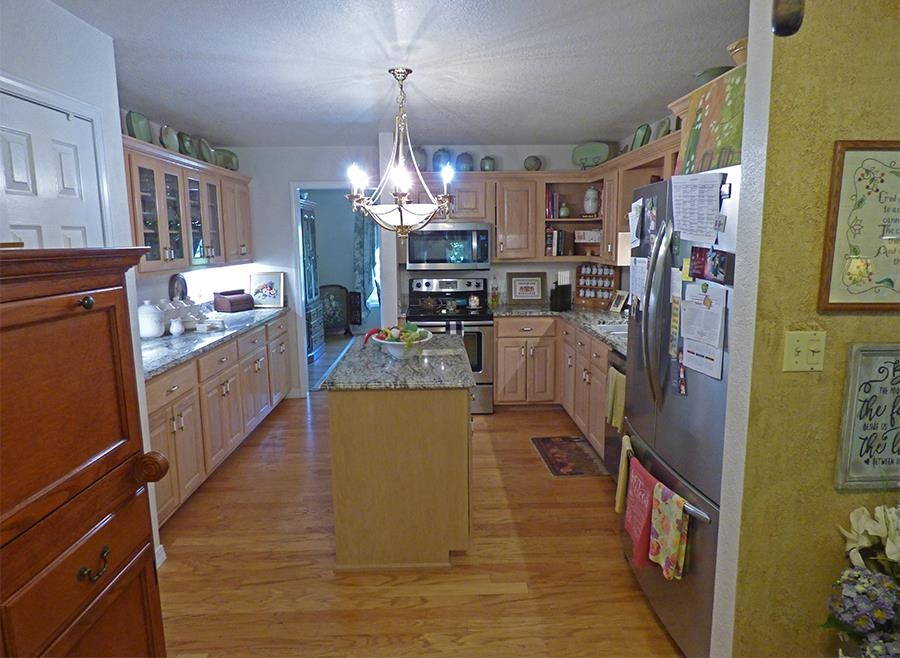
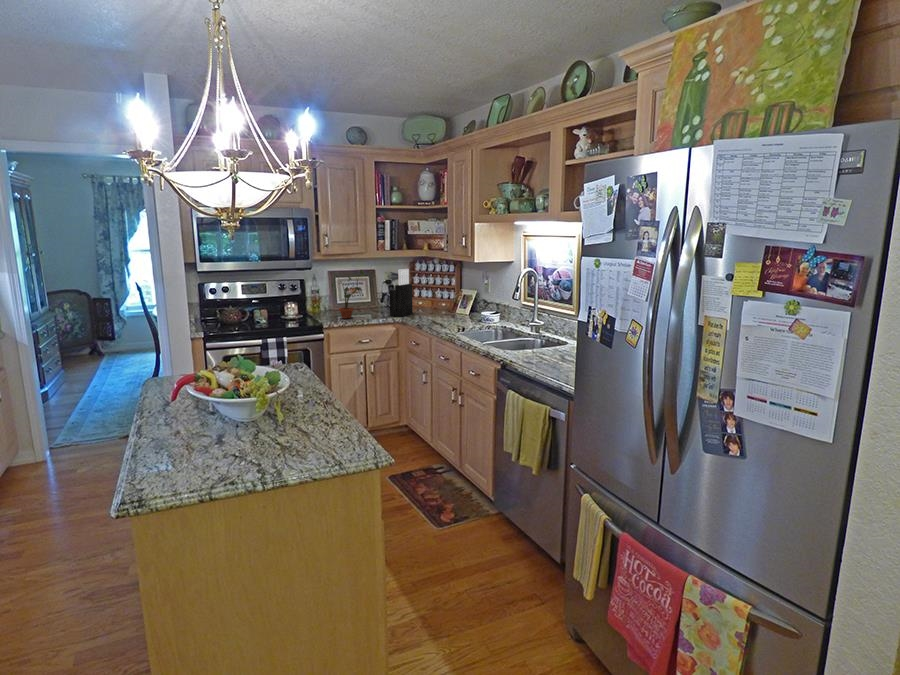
potted plant: none [503,272,533,311] -> present [332,270,364,318]

